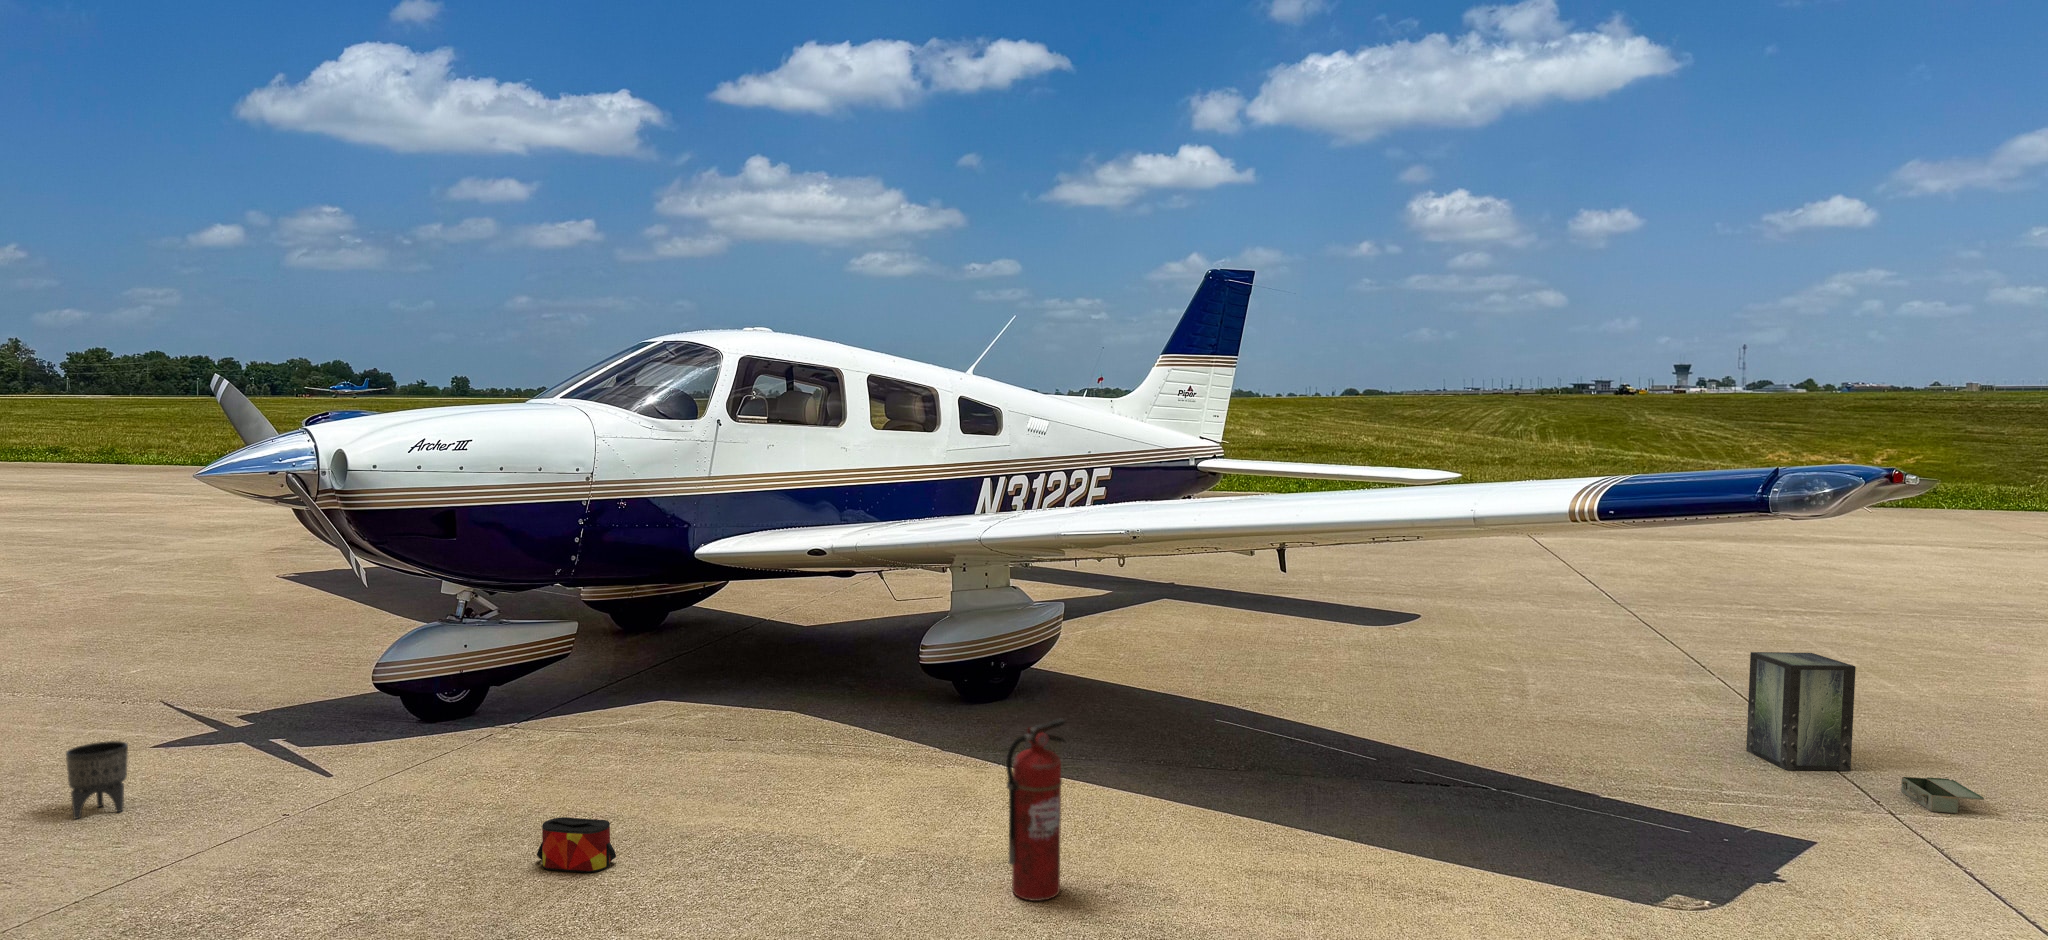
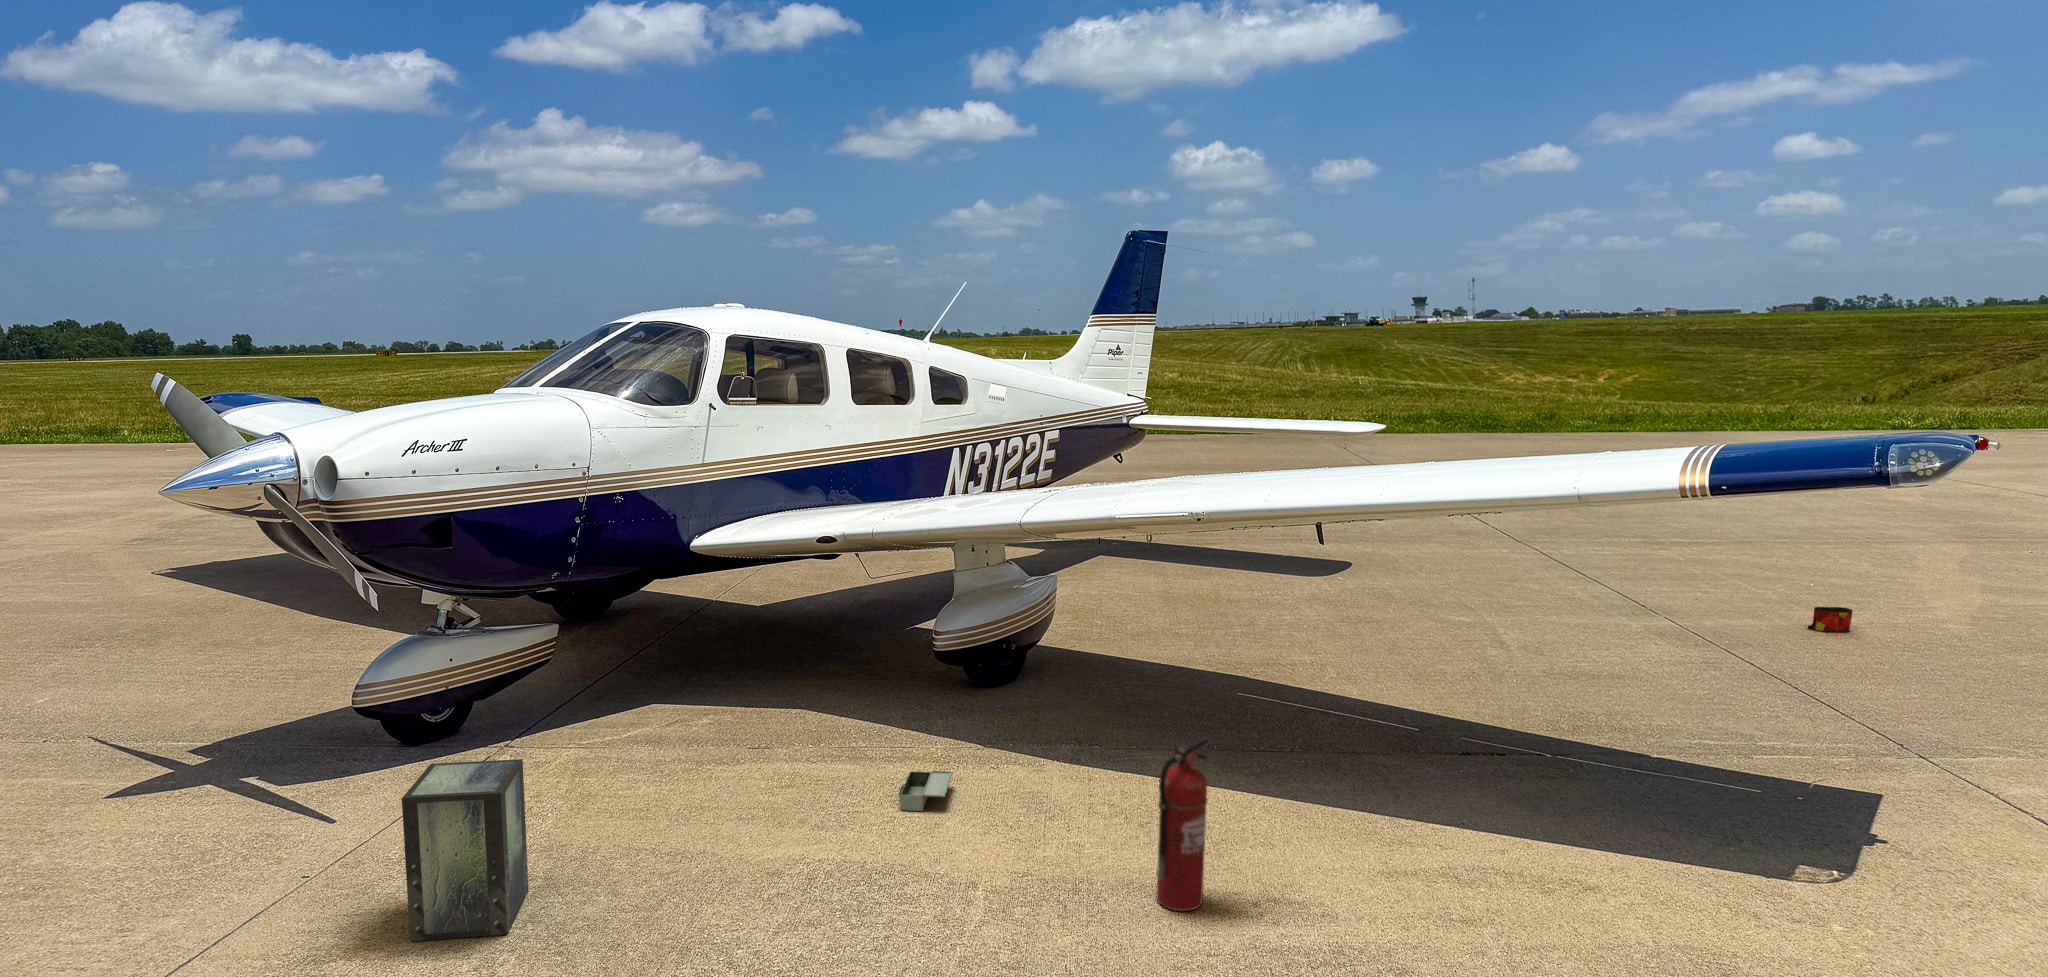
storage box: present [1746,652,1856,771] -> present [402,759,529,941]
planter: present [66,741,128,819] -> none [63,807,135,900]
toolbox: present [1901,777,1984,813] -> present [899,771,953,811]
bag: present [537,817,616,873] -> present [1808,607,1852,632]

